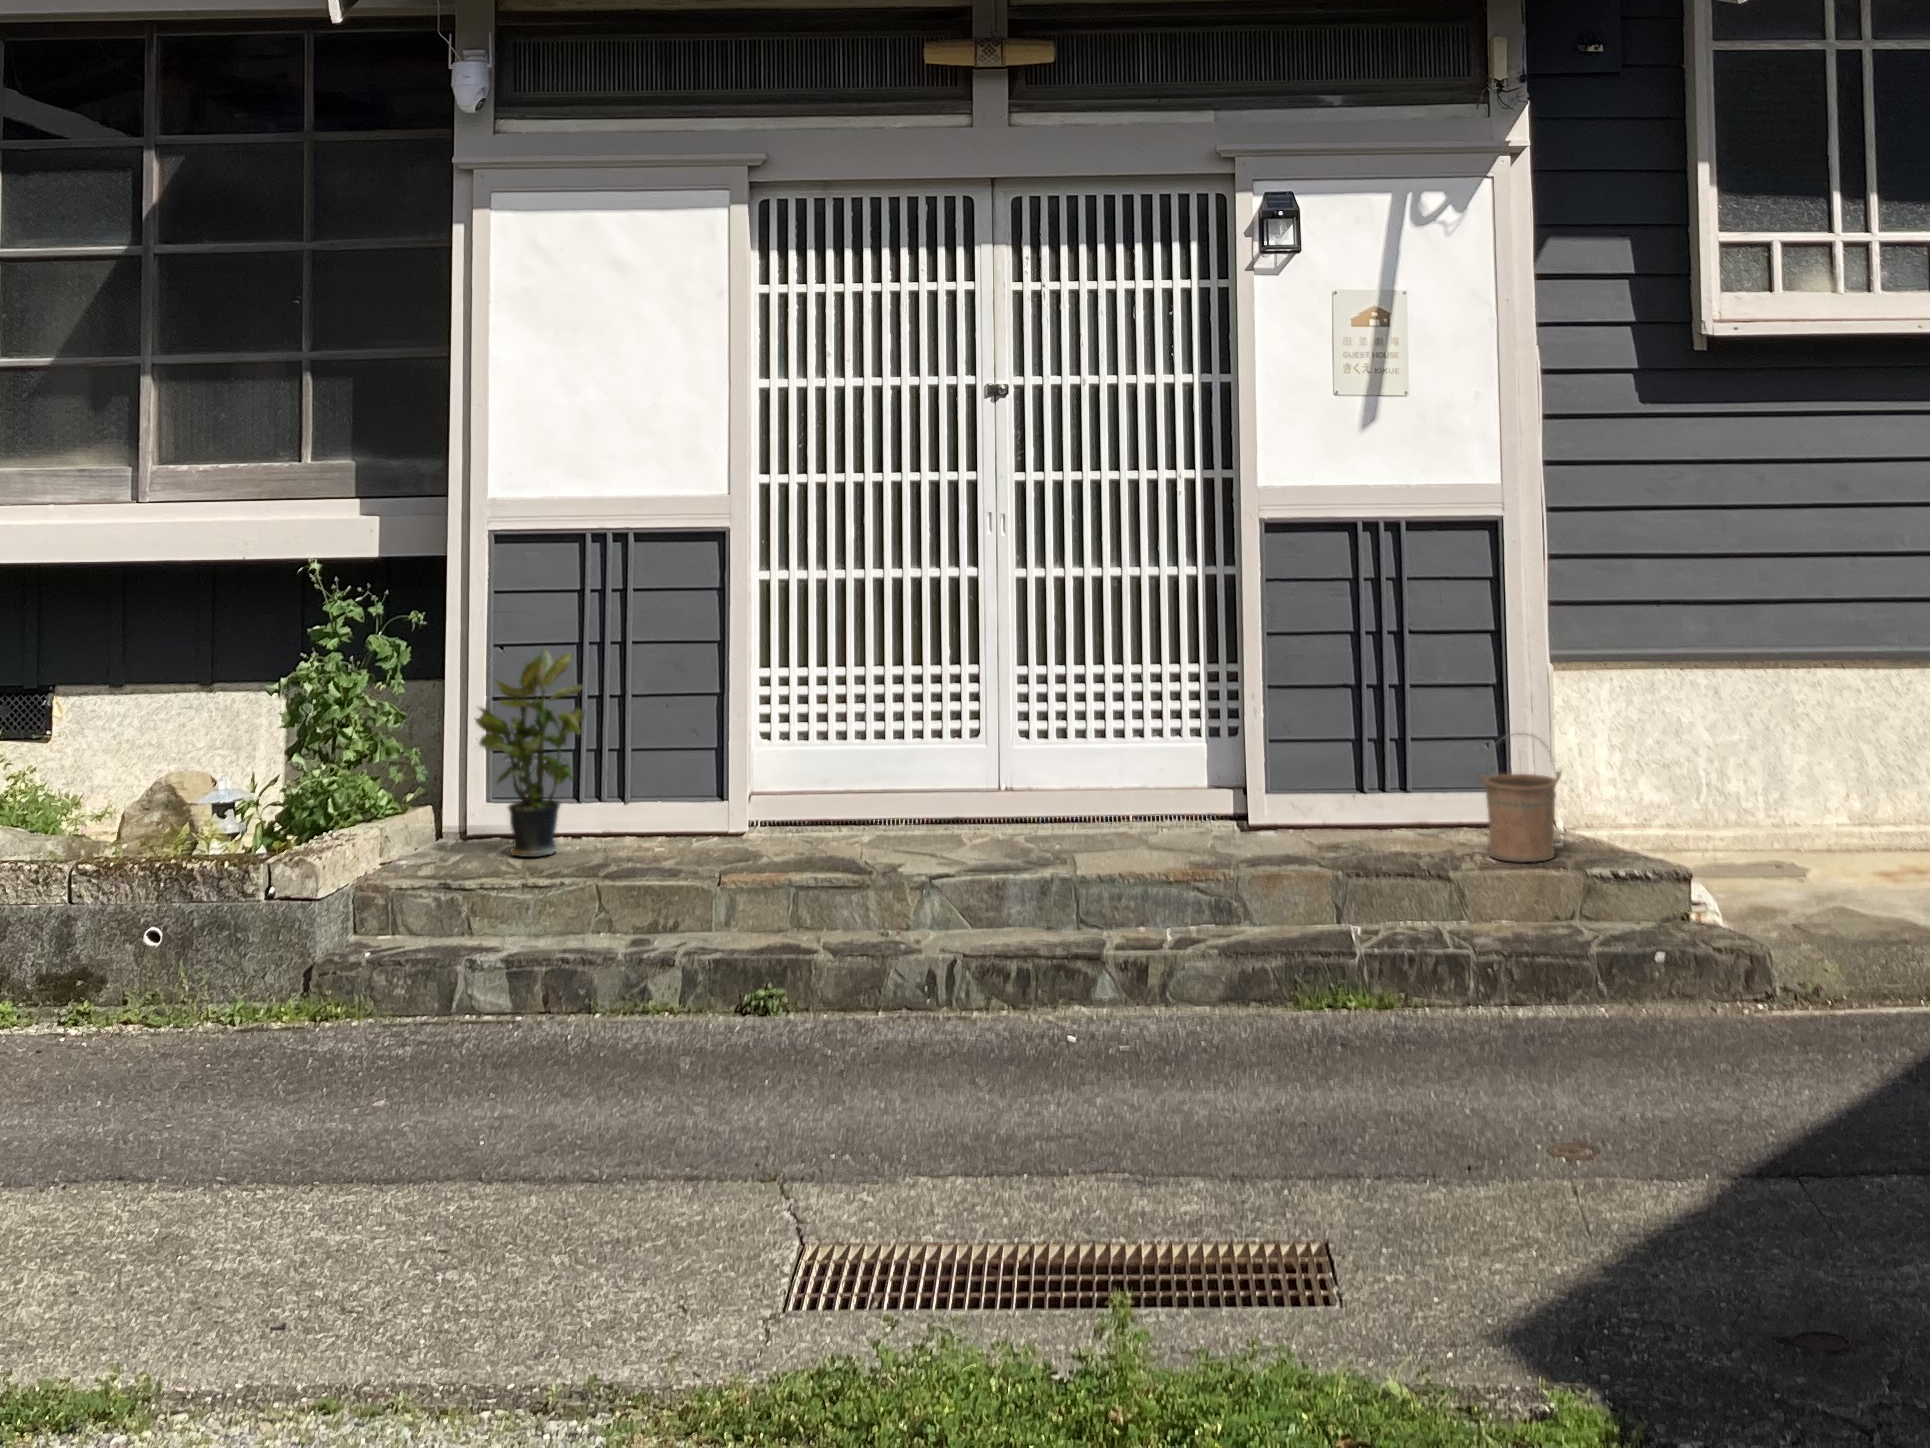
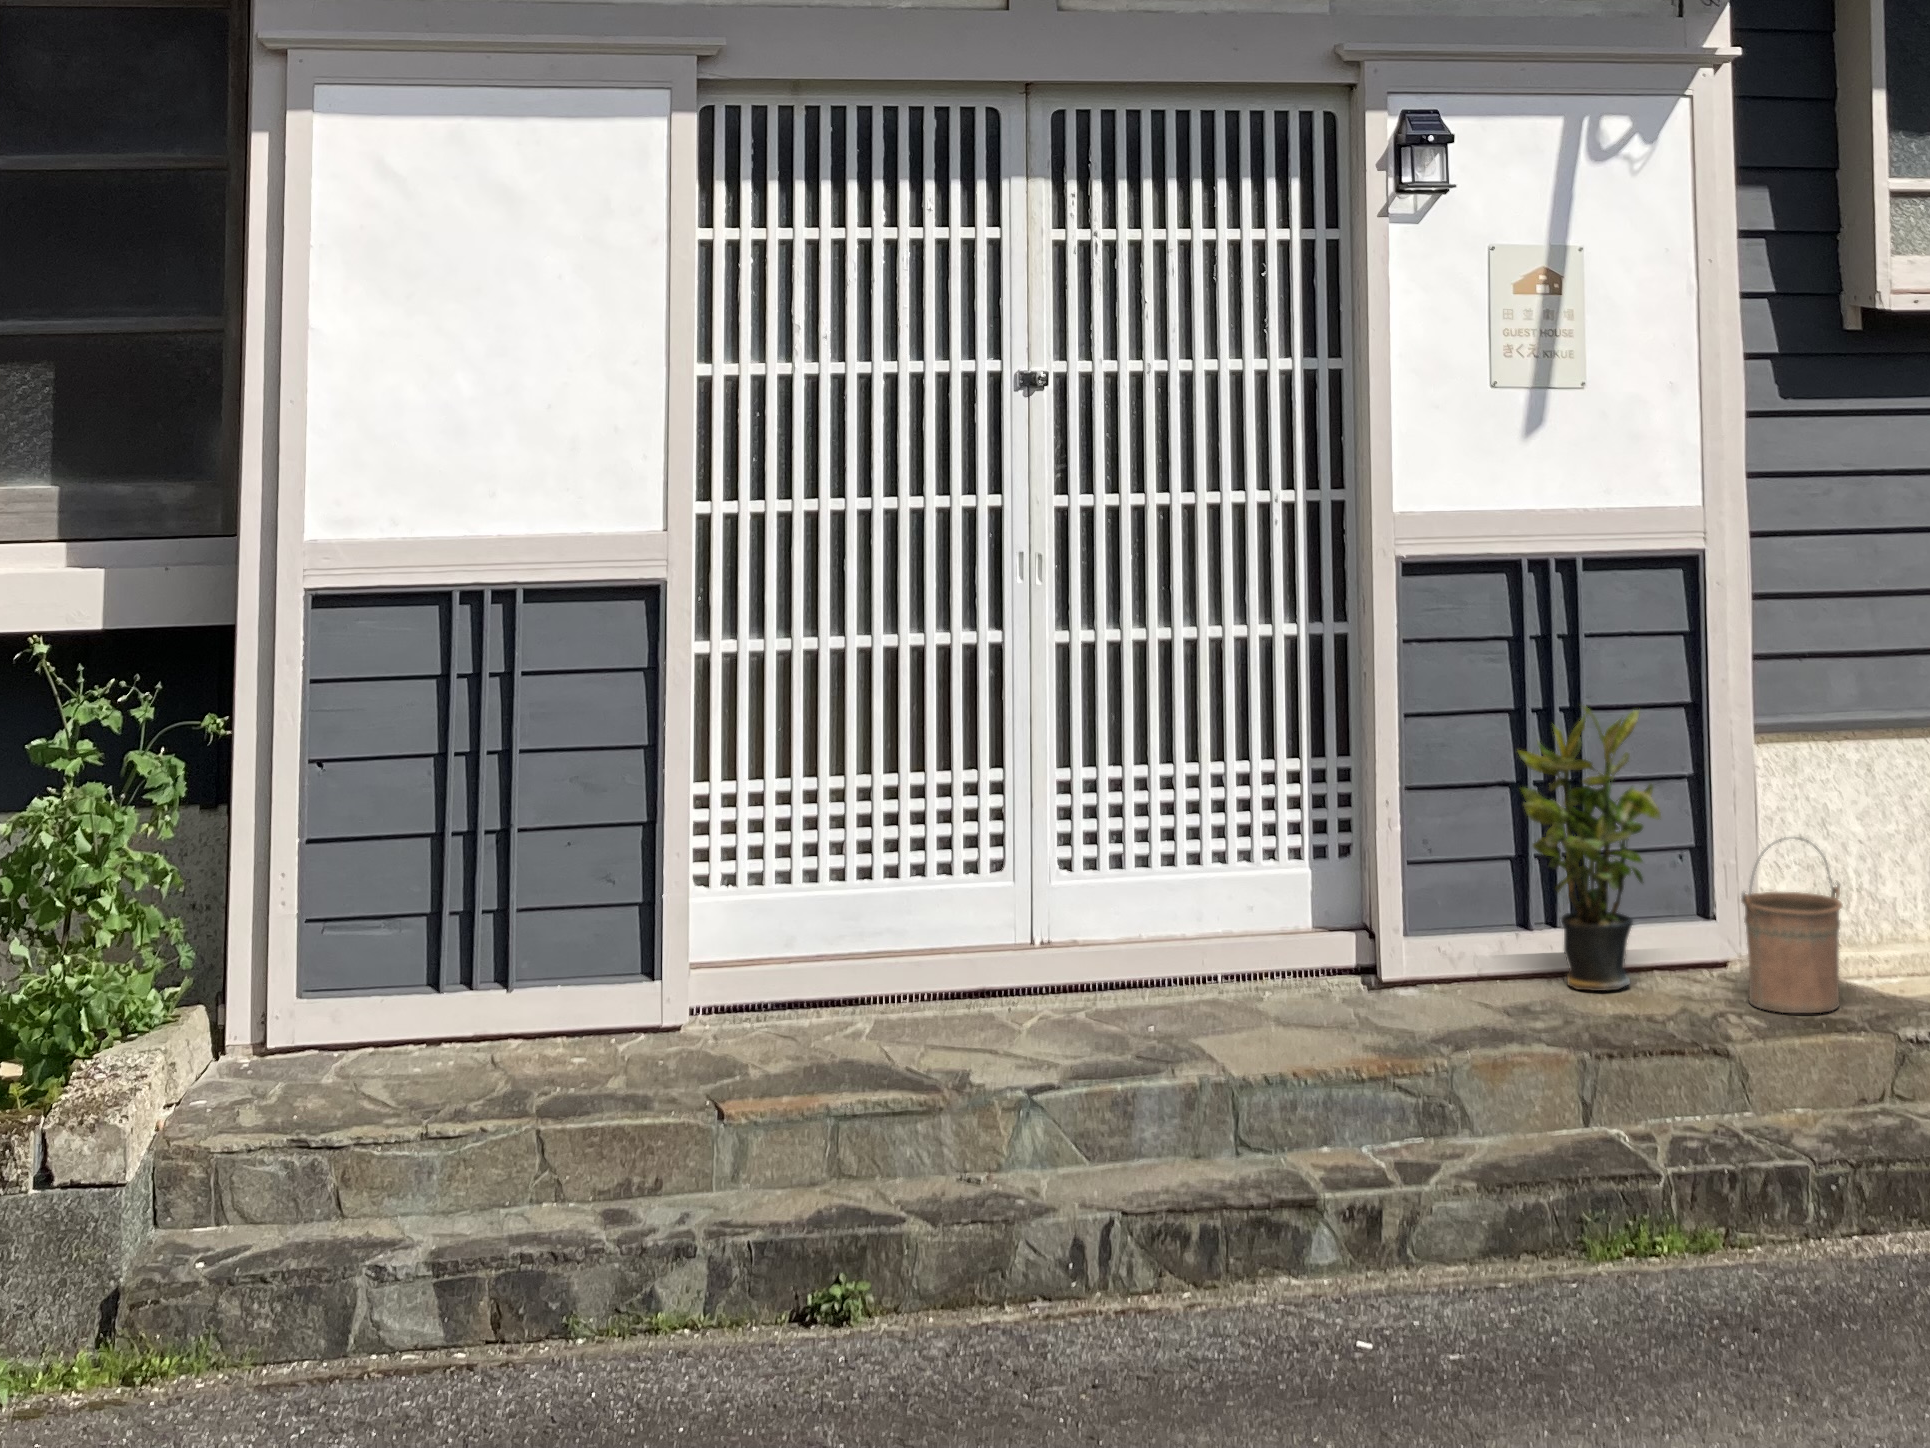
potted plant: present [476,650,585,857] -> present [1518,706,1661,991]

